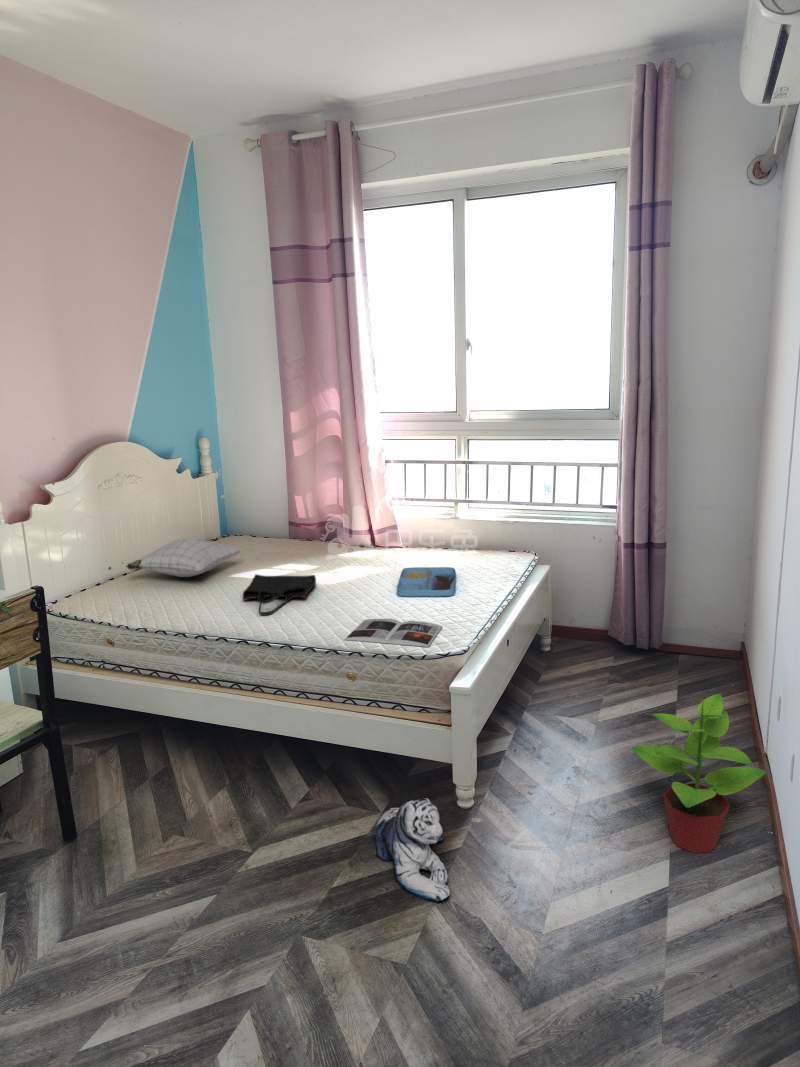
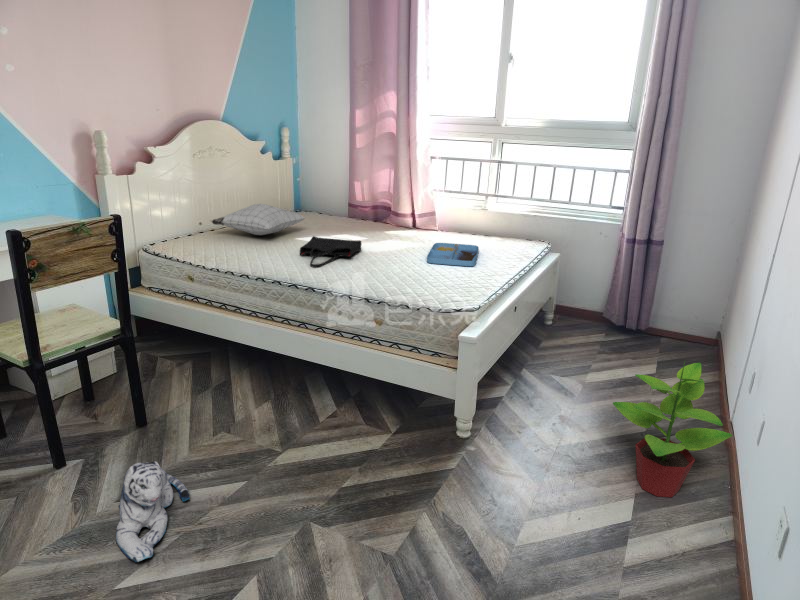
magazine: present [345,619,442,647] -> none [376,277,460,302]
plush toy: present [375,798,450,902] -> present [116,462,190,562]

